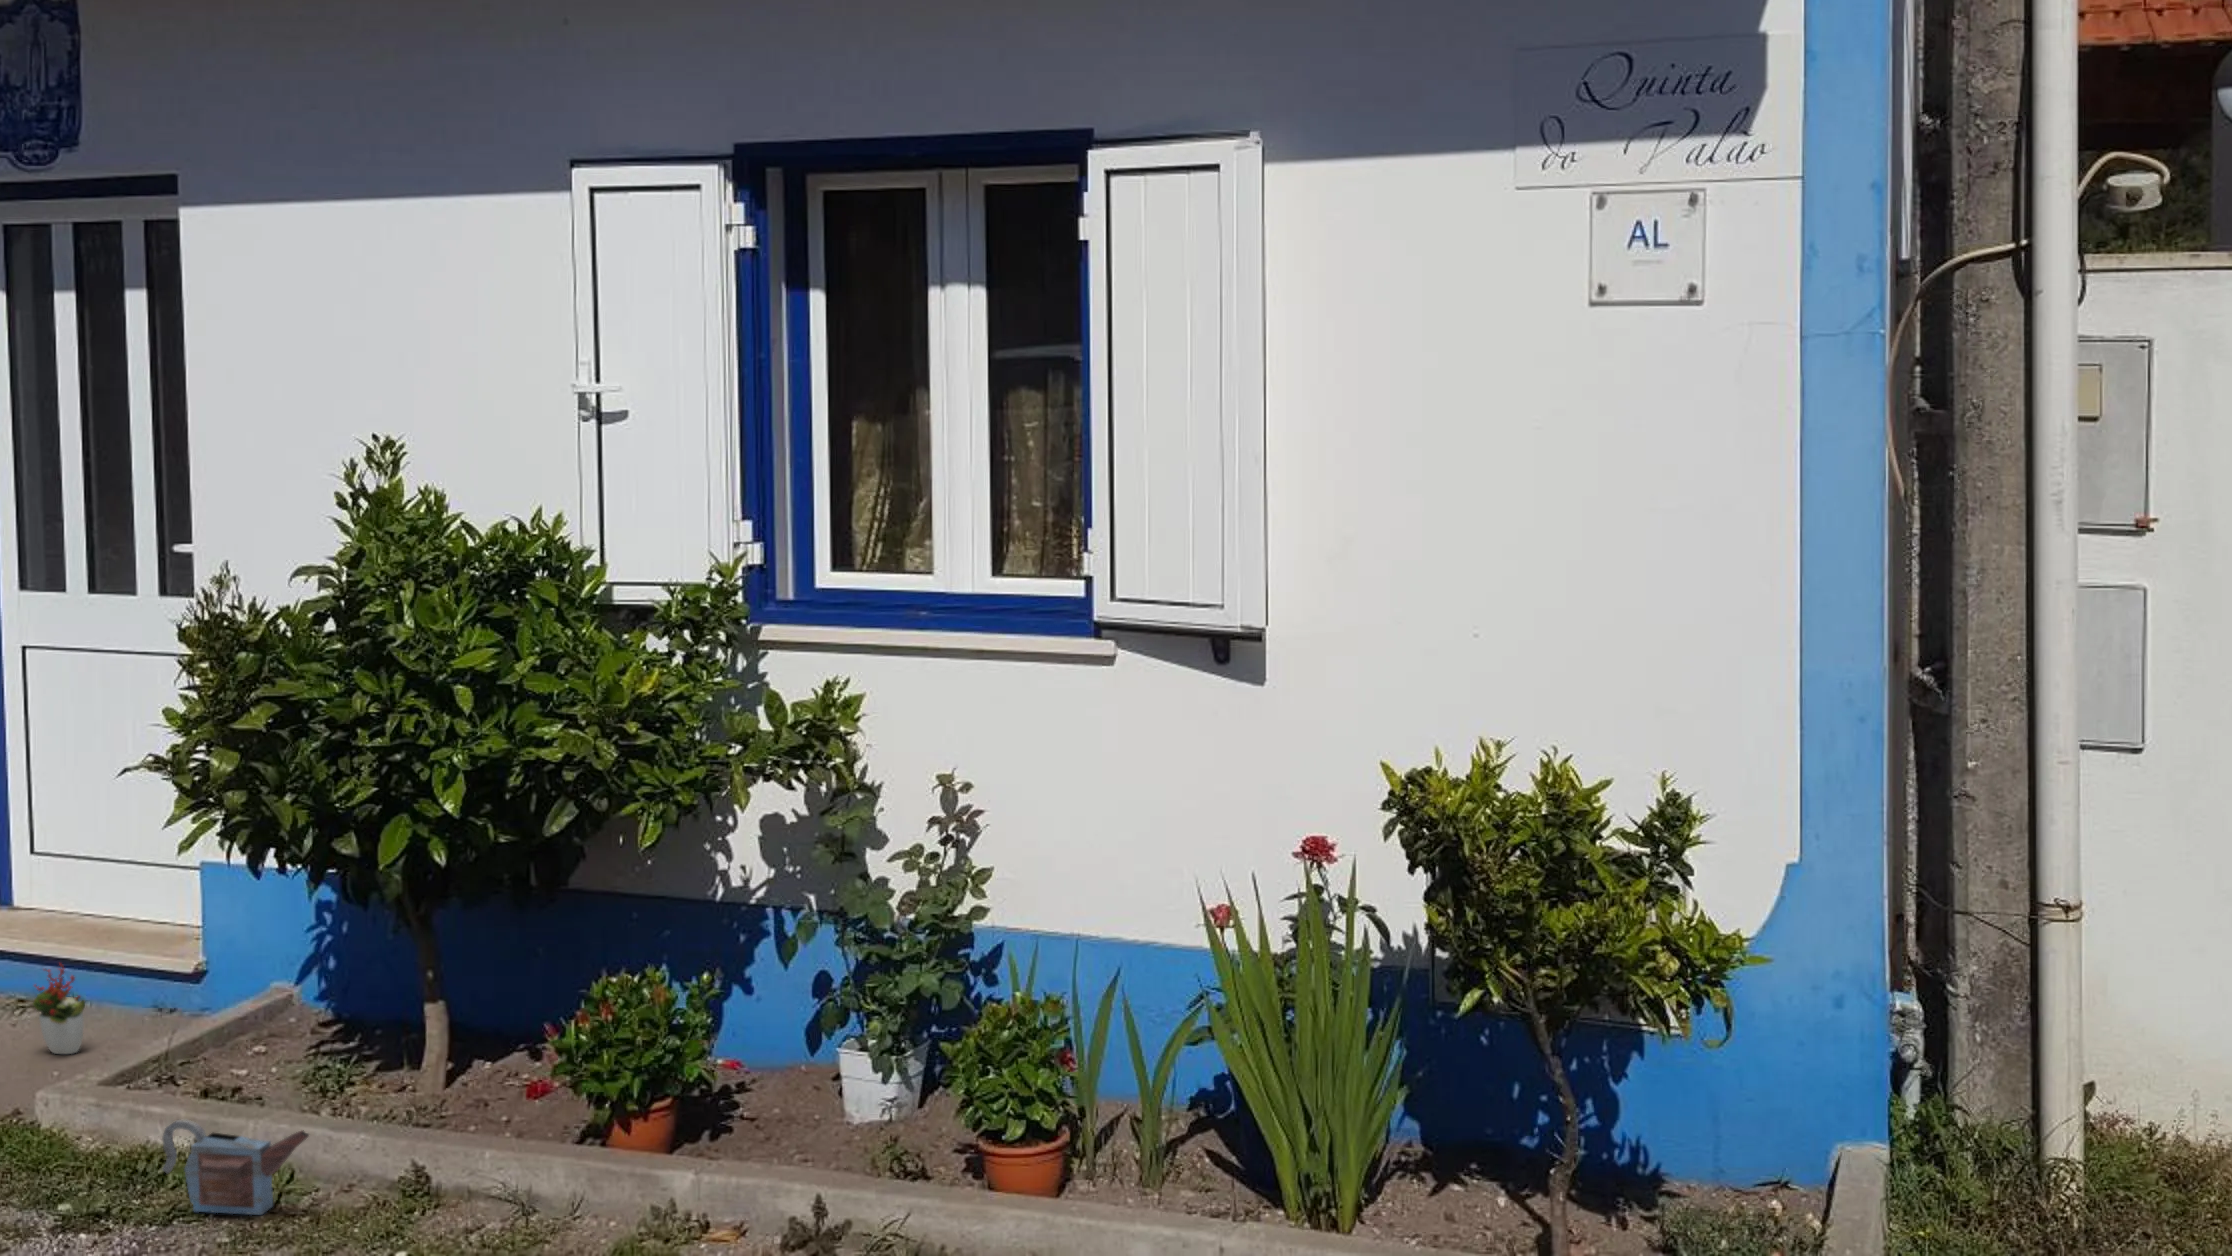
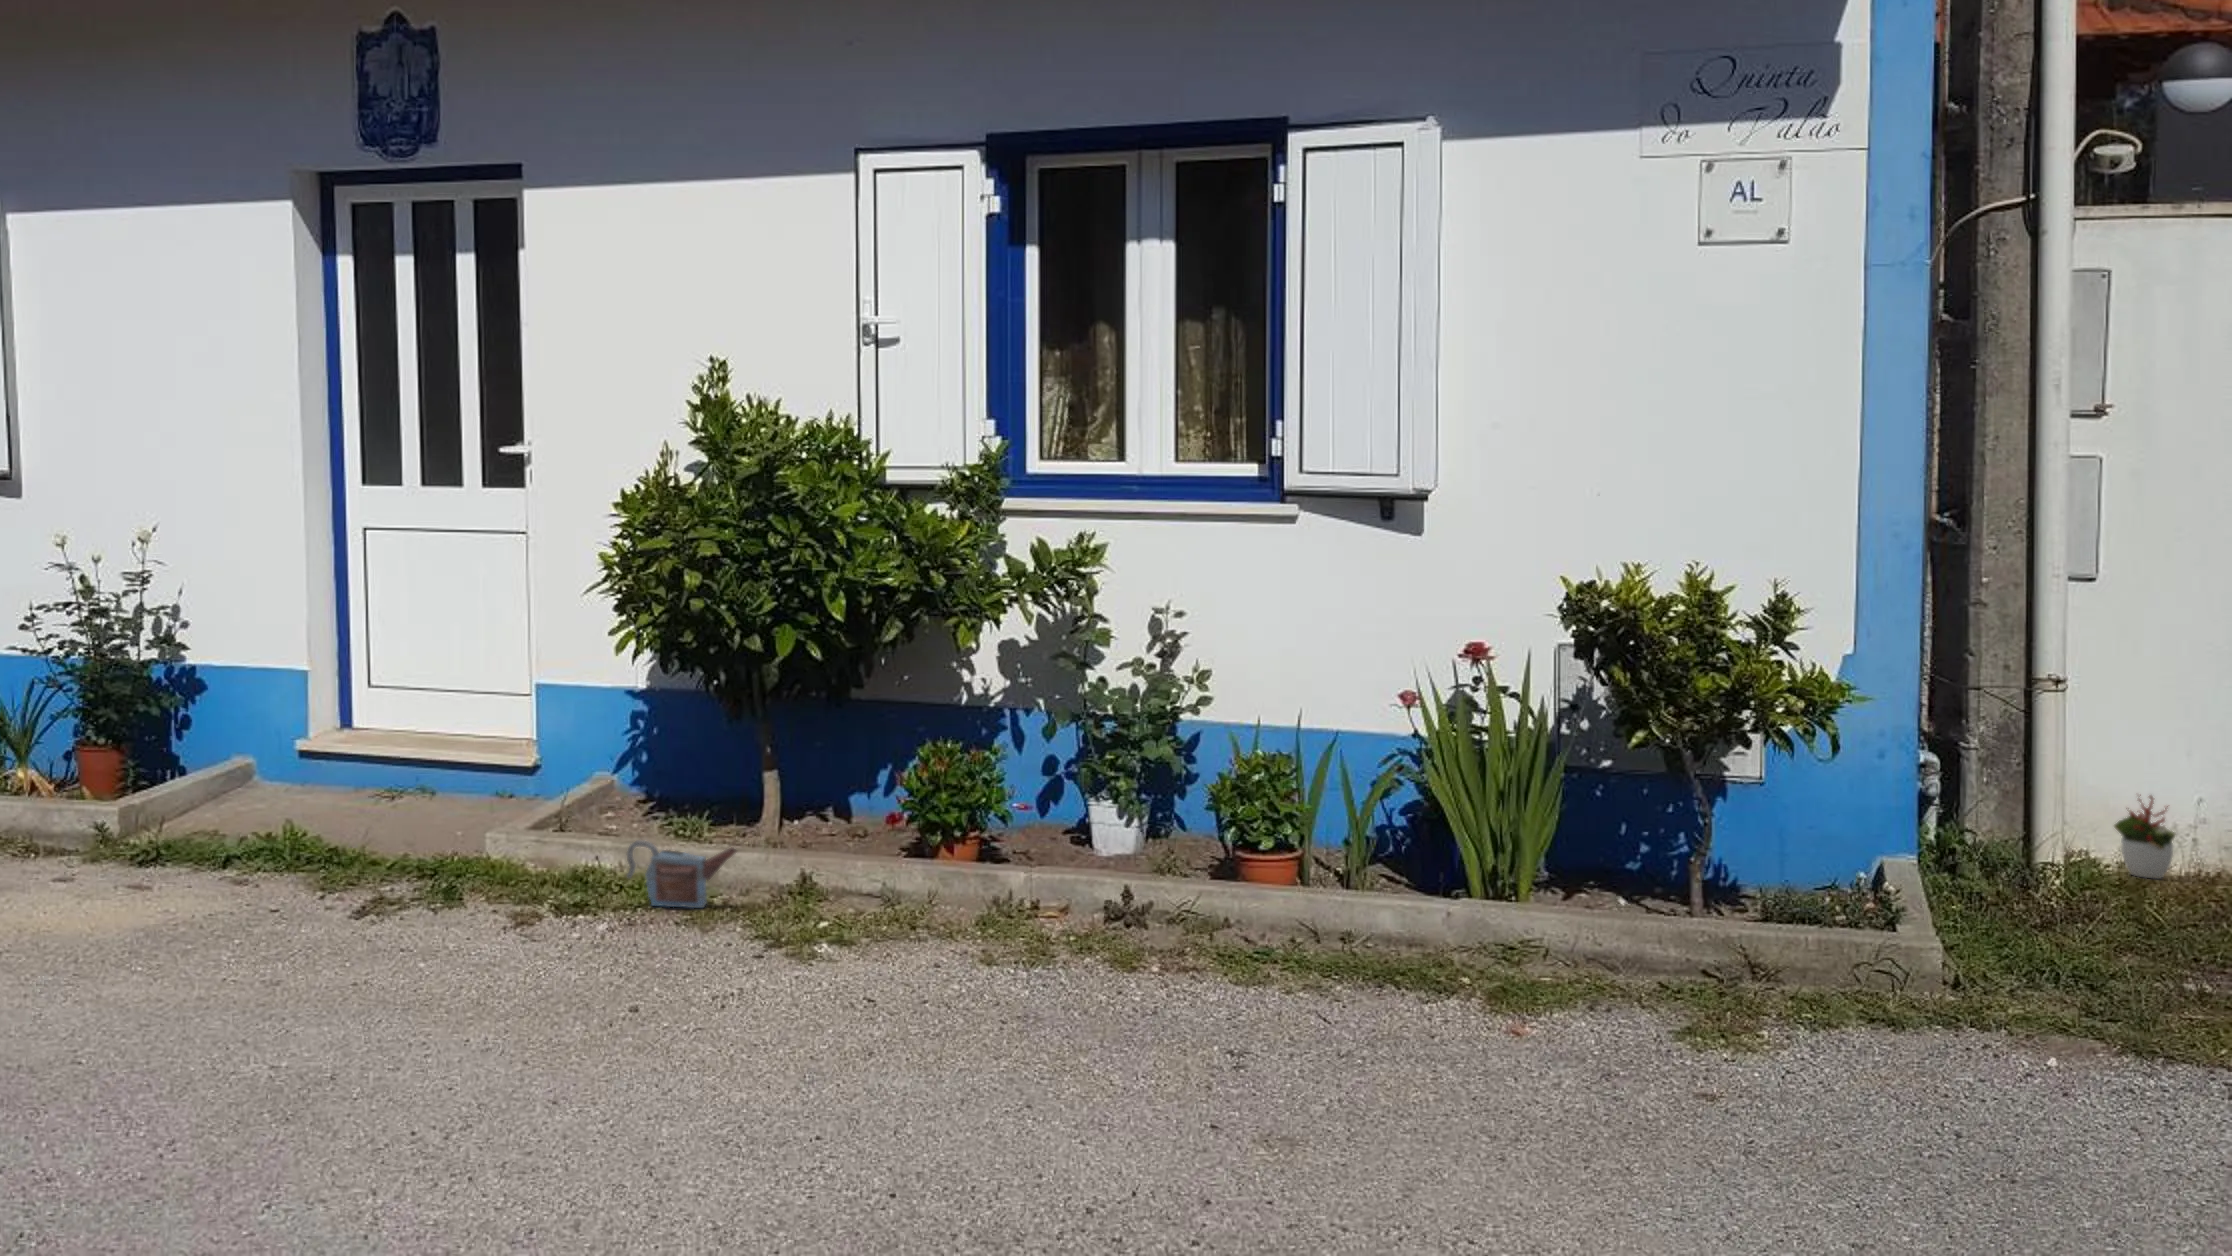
decorative plant: present [33,964,85,1054] -> present [2114,795,2175,879]

